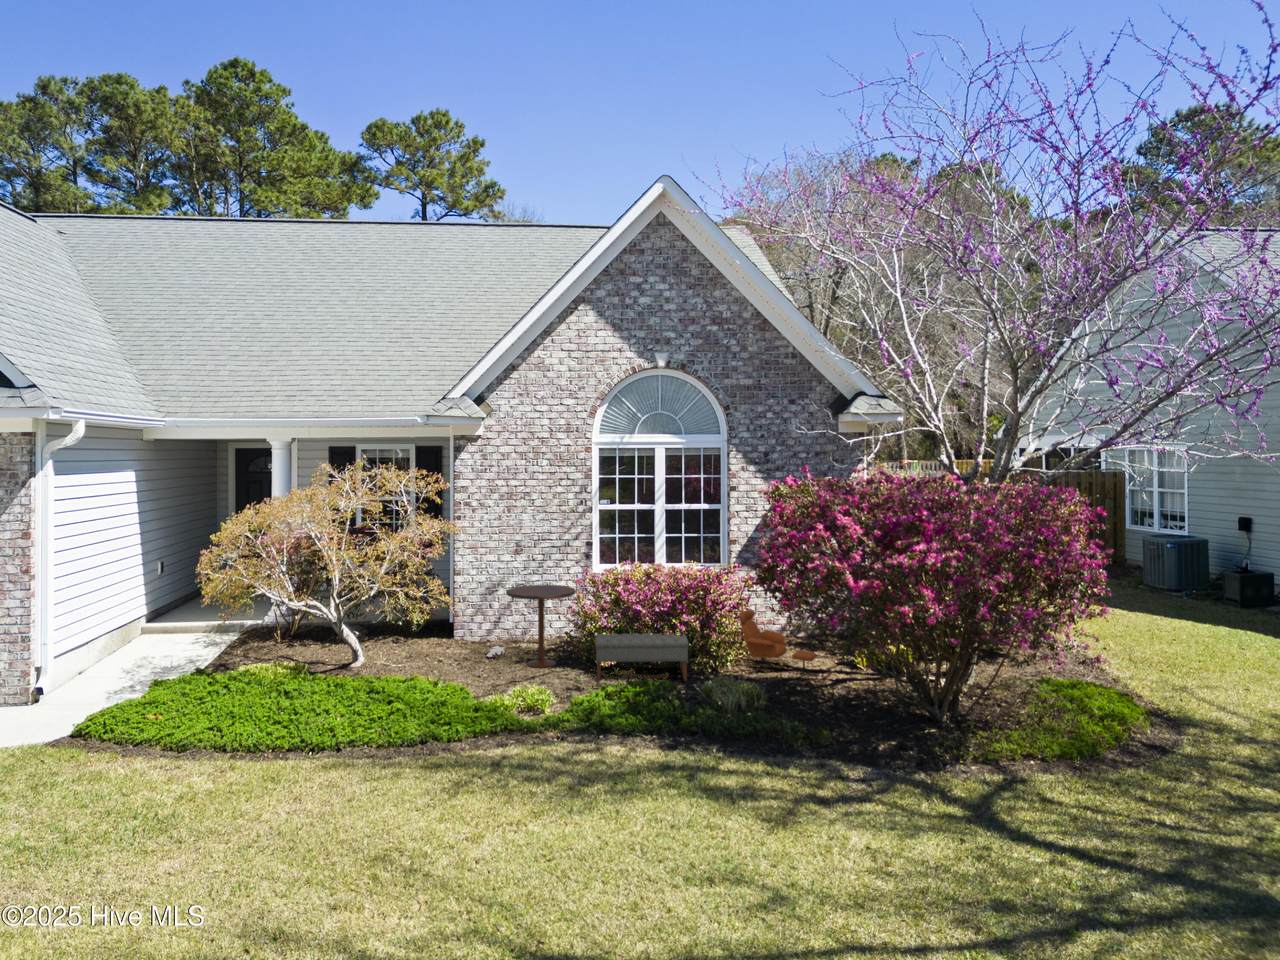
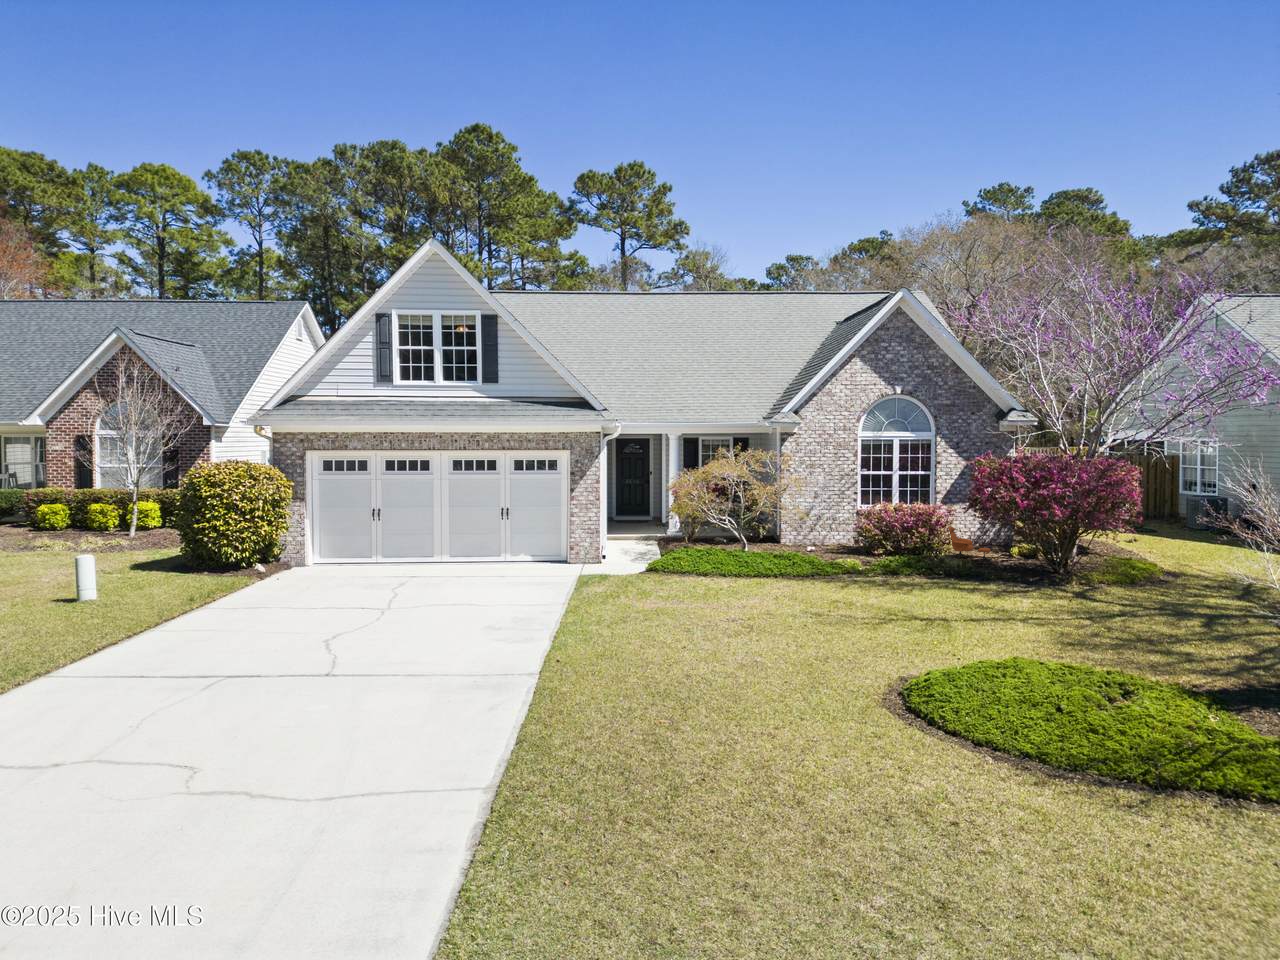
pedestal table: present [506,585,576,668] -> none [821,513,859,555]
bench: present [595,633,689,682] -> none [872,537,925,561]

